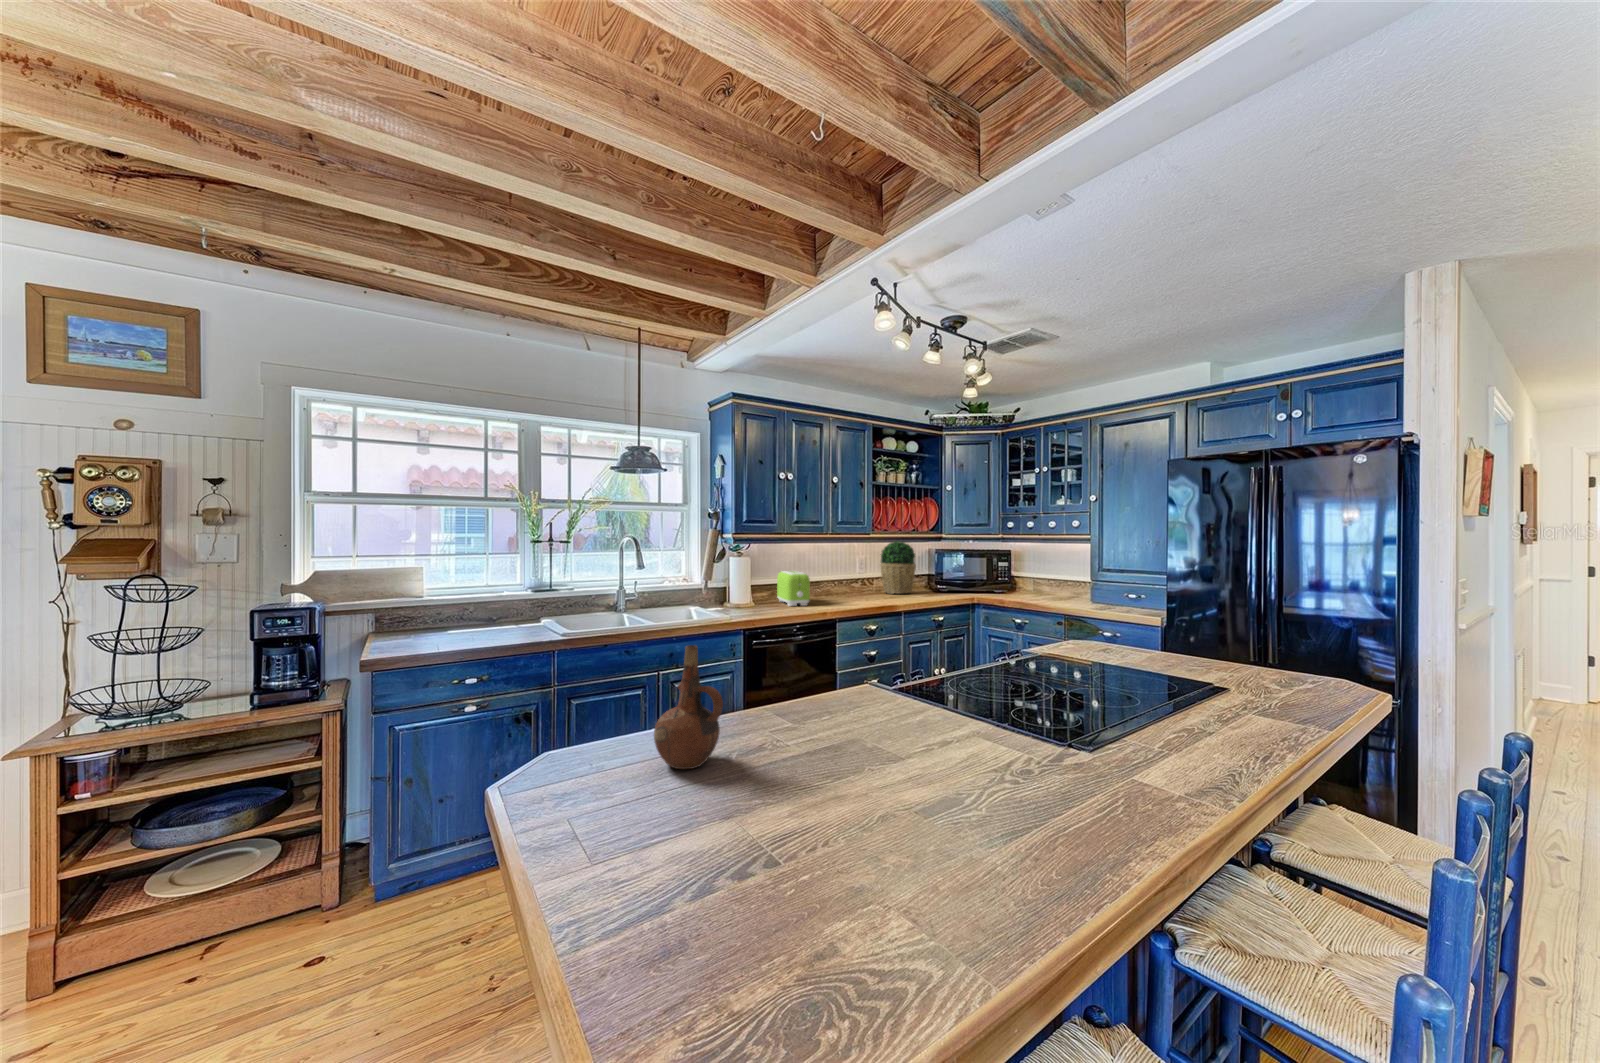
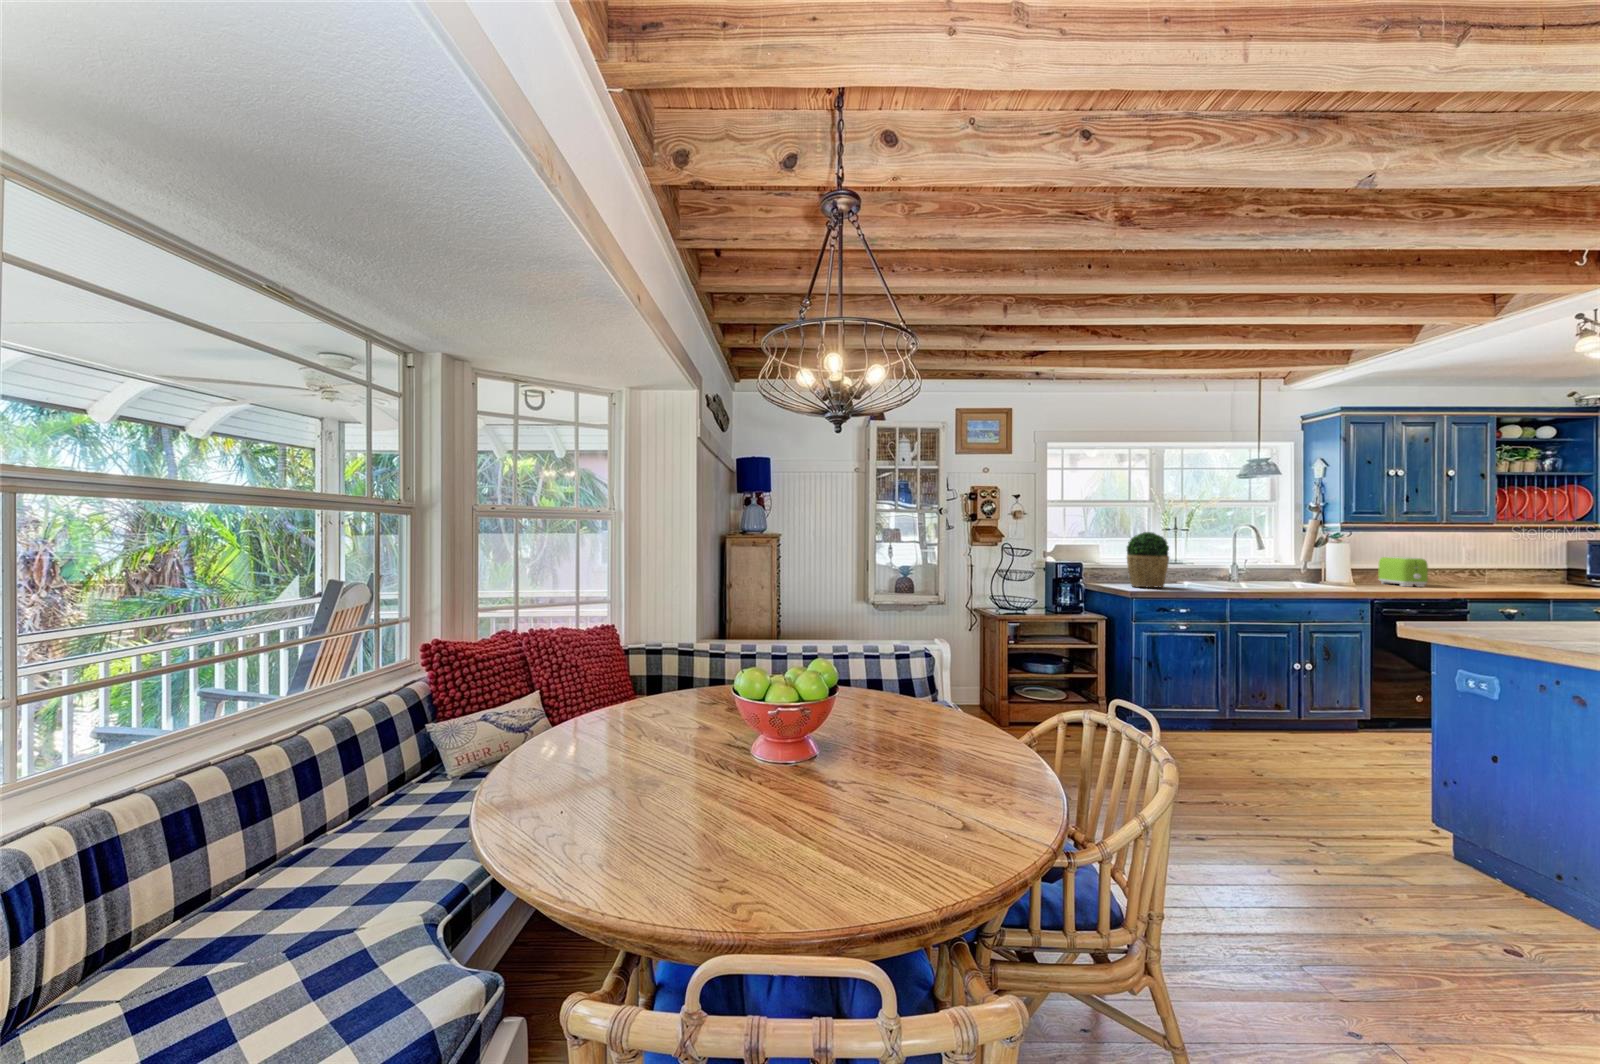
potted plant: present [880,541,916,594] -> present [1127,532,1169,587]
ceramic pitcher: present [654,645,723,769] -> none [1478,573,1534,636]

